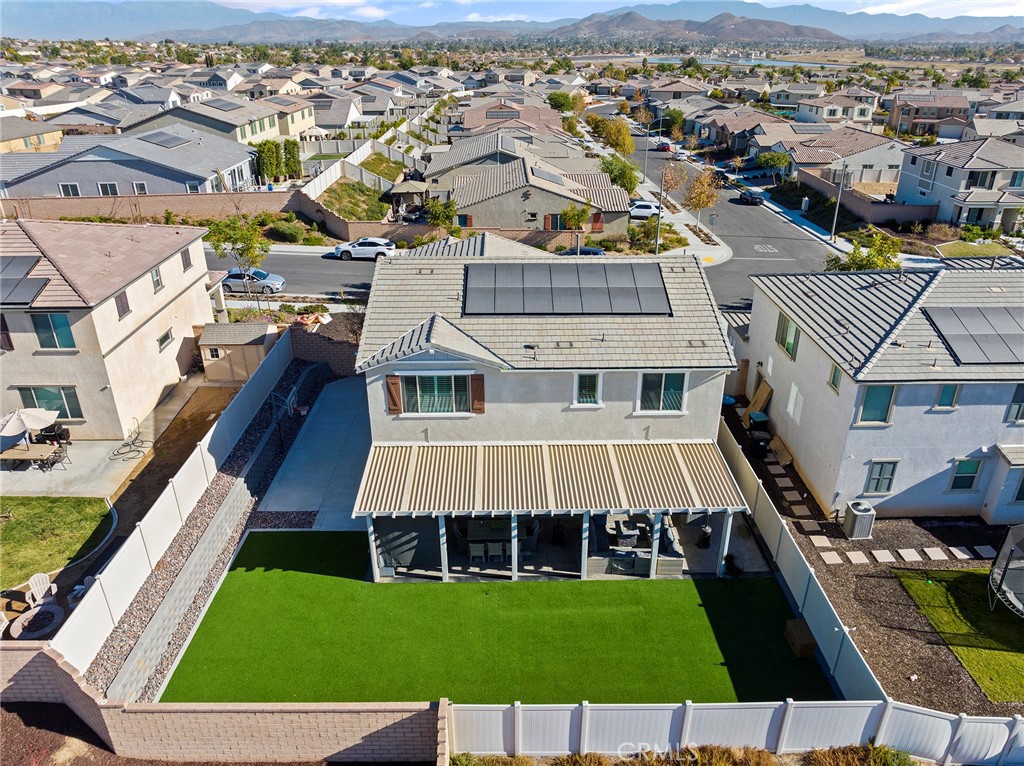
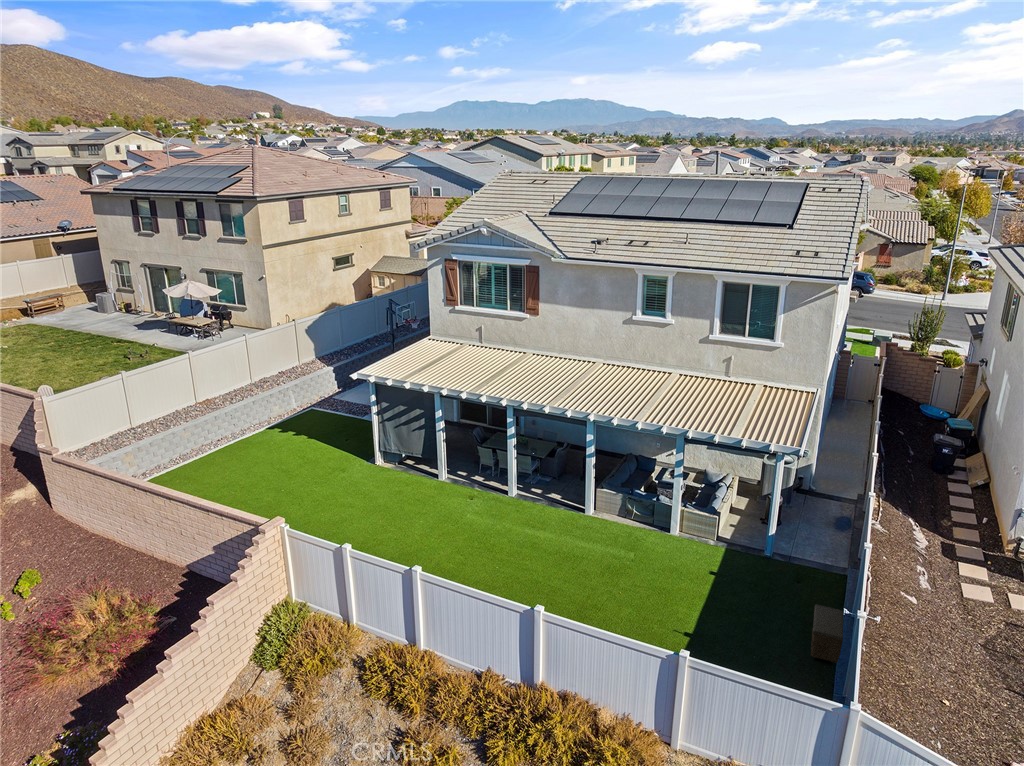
chair: present [722,553,744,588] -> none [766,524,800,571]

